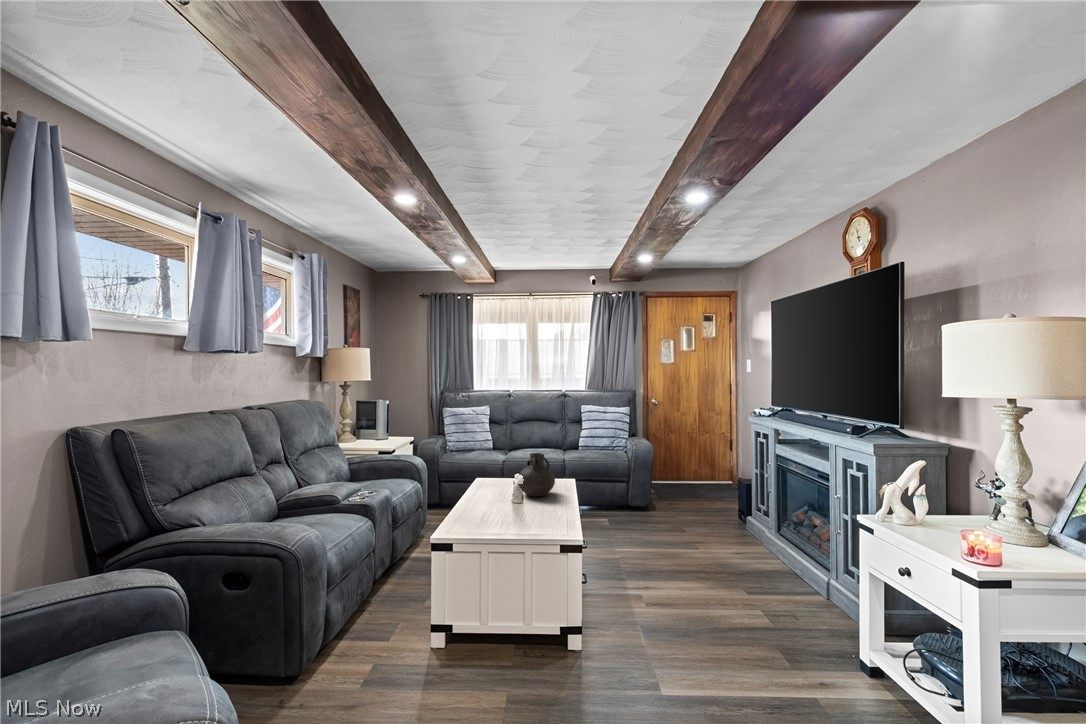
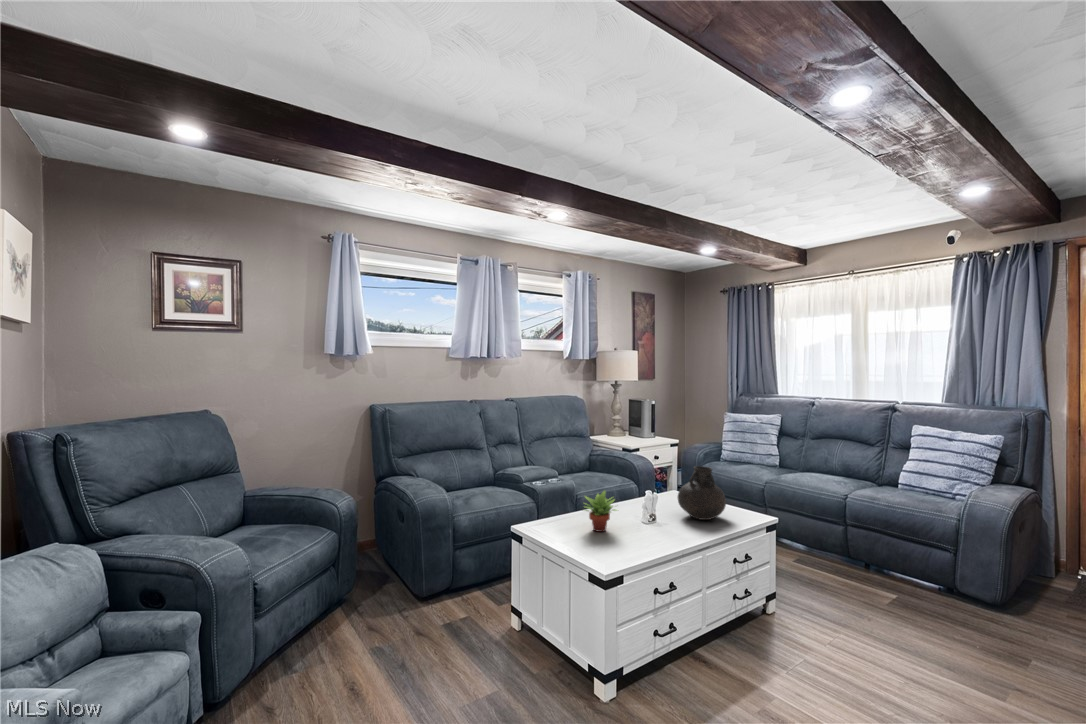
succulent plant: none [483,487,517,525] -> present [585,490,616,532]

